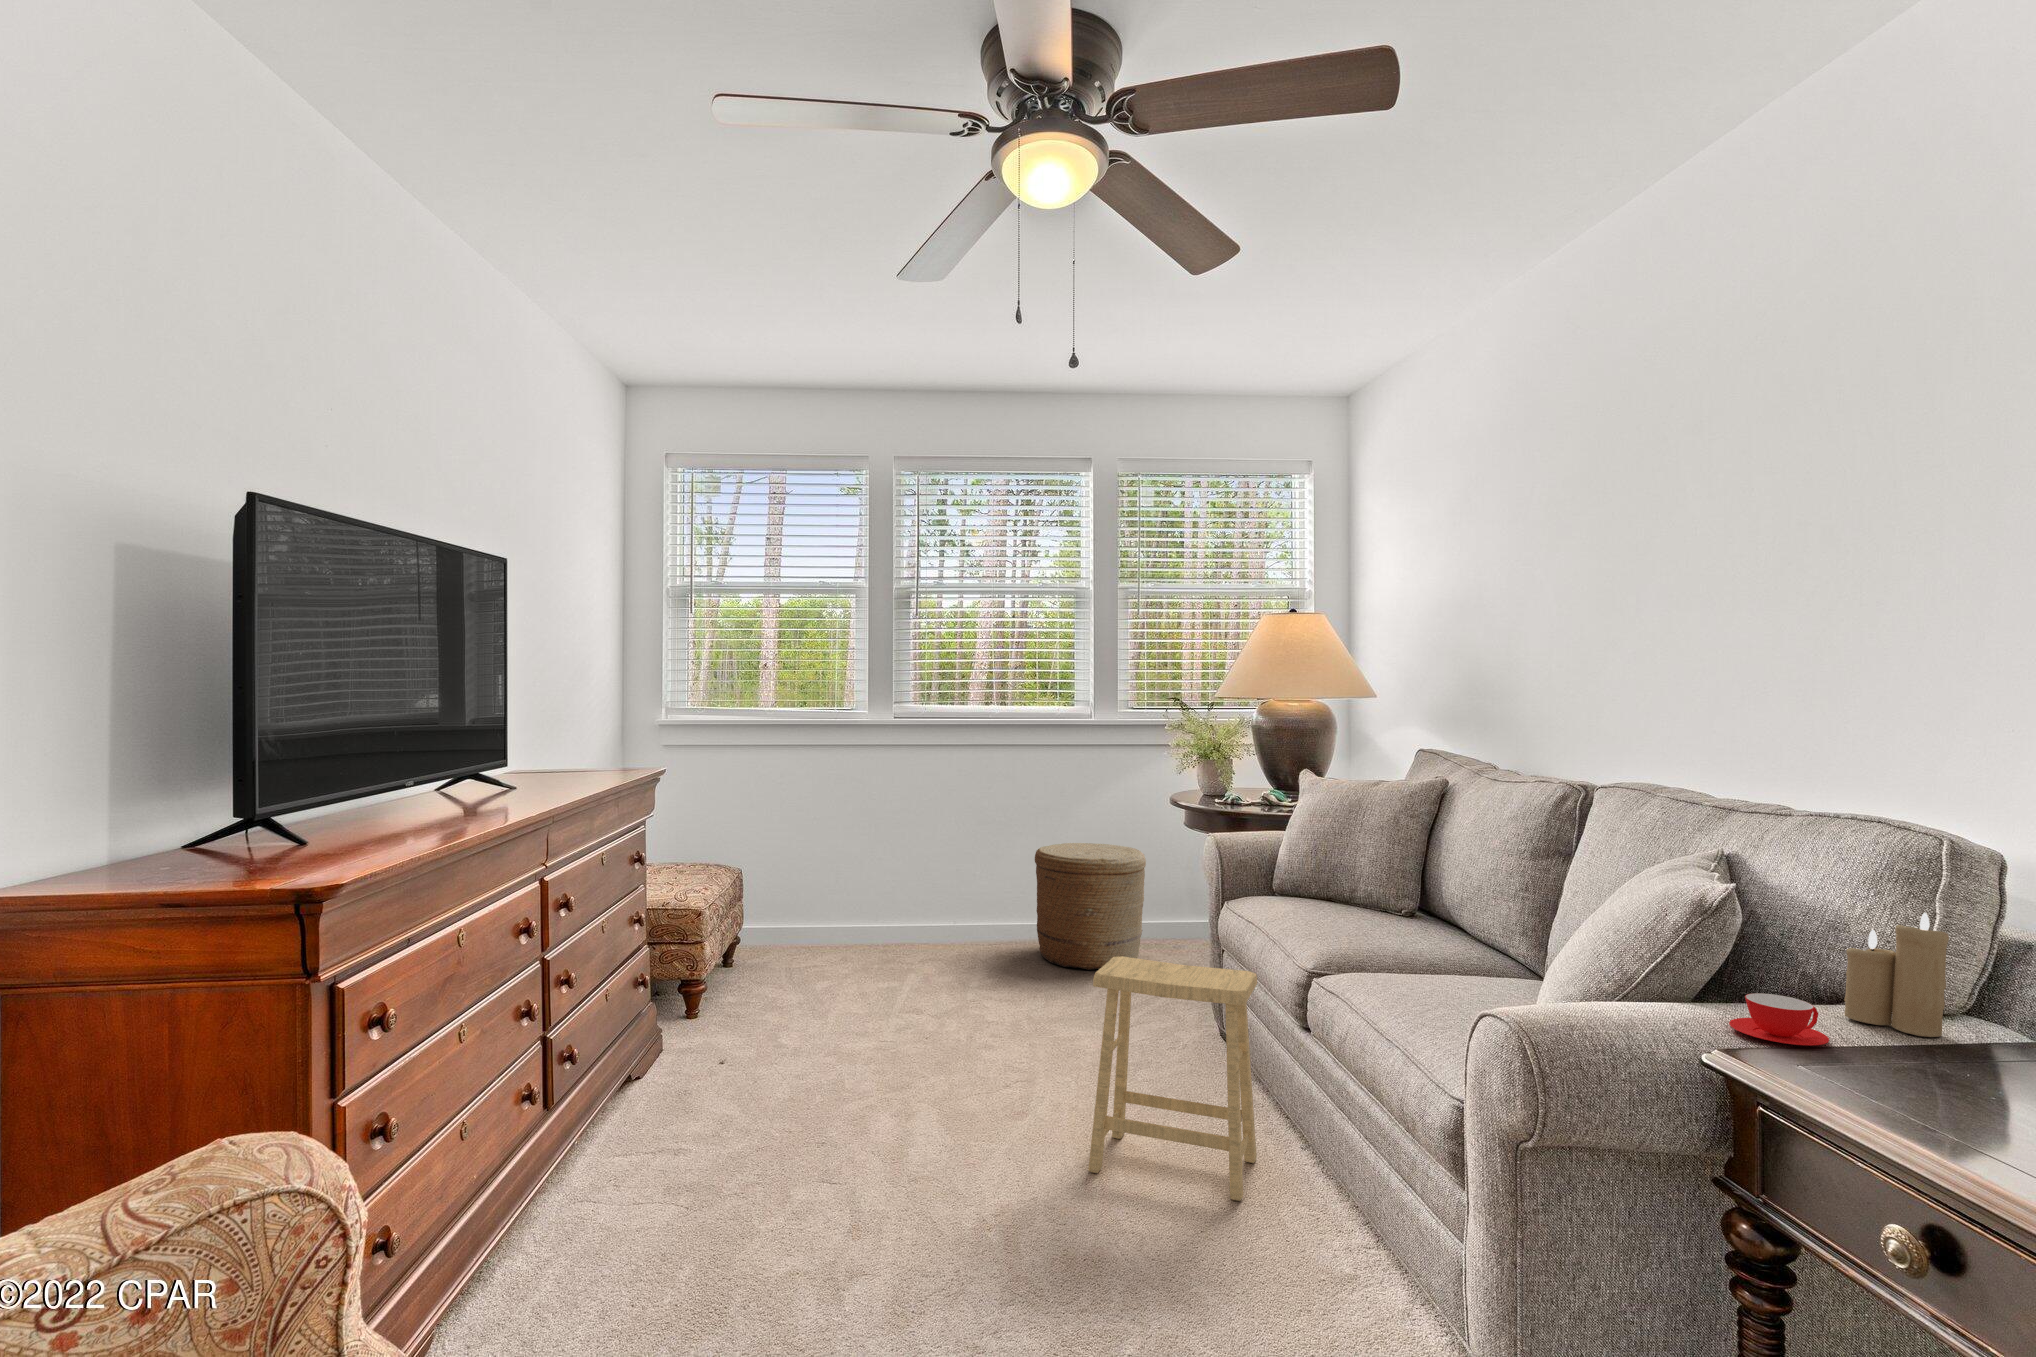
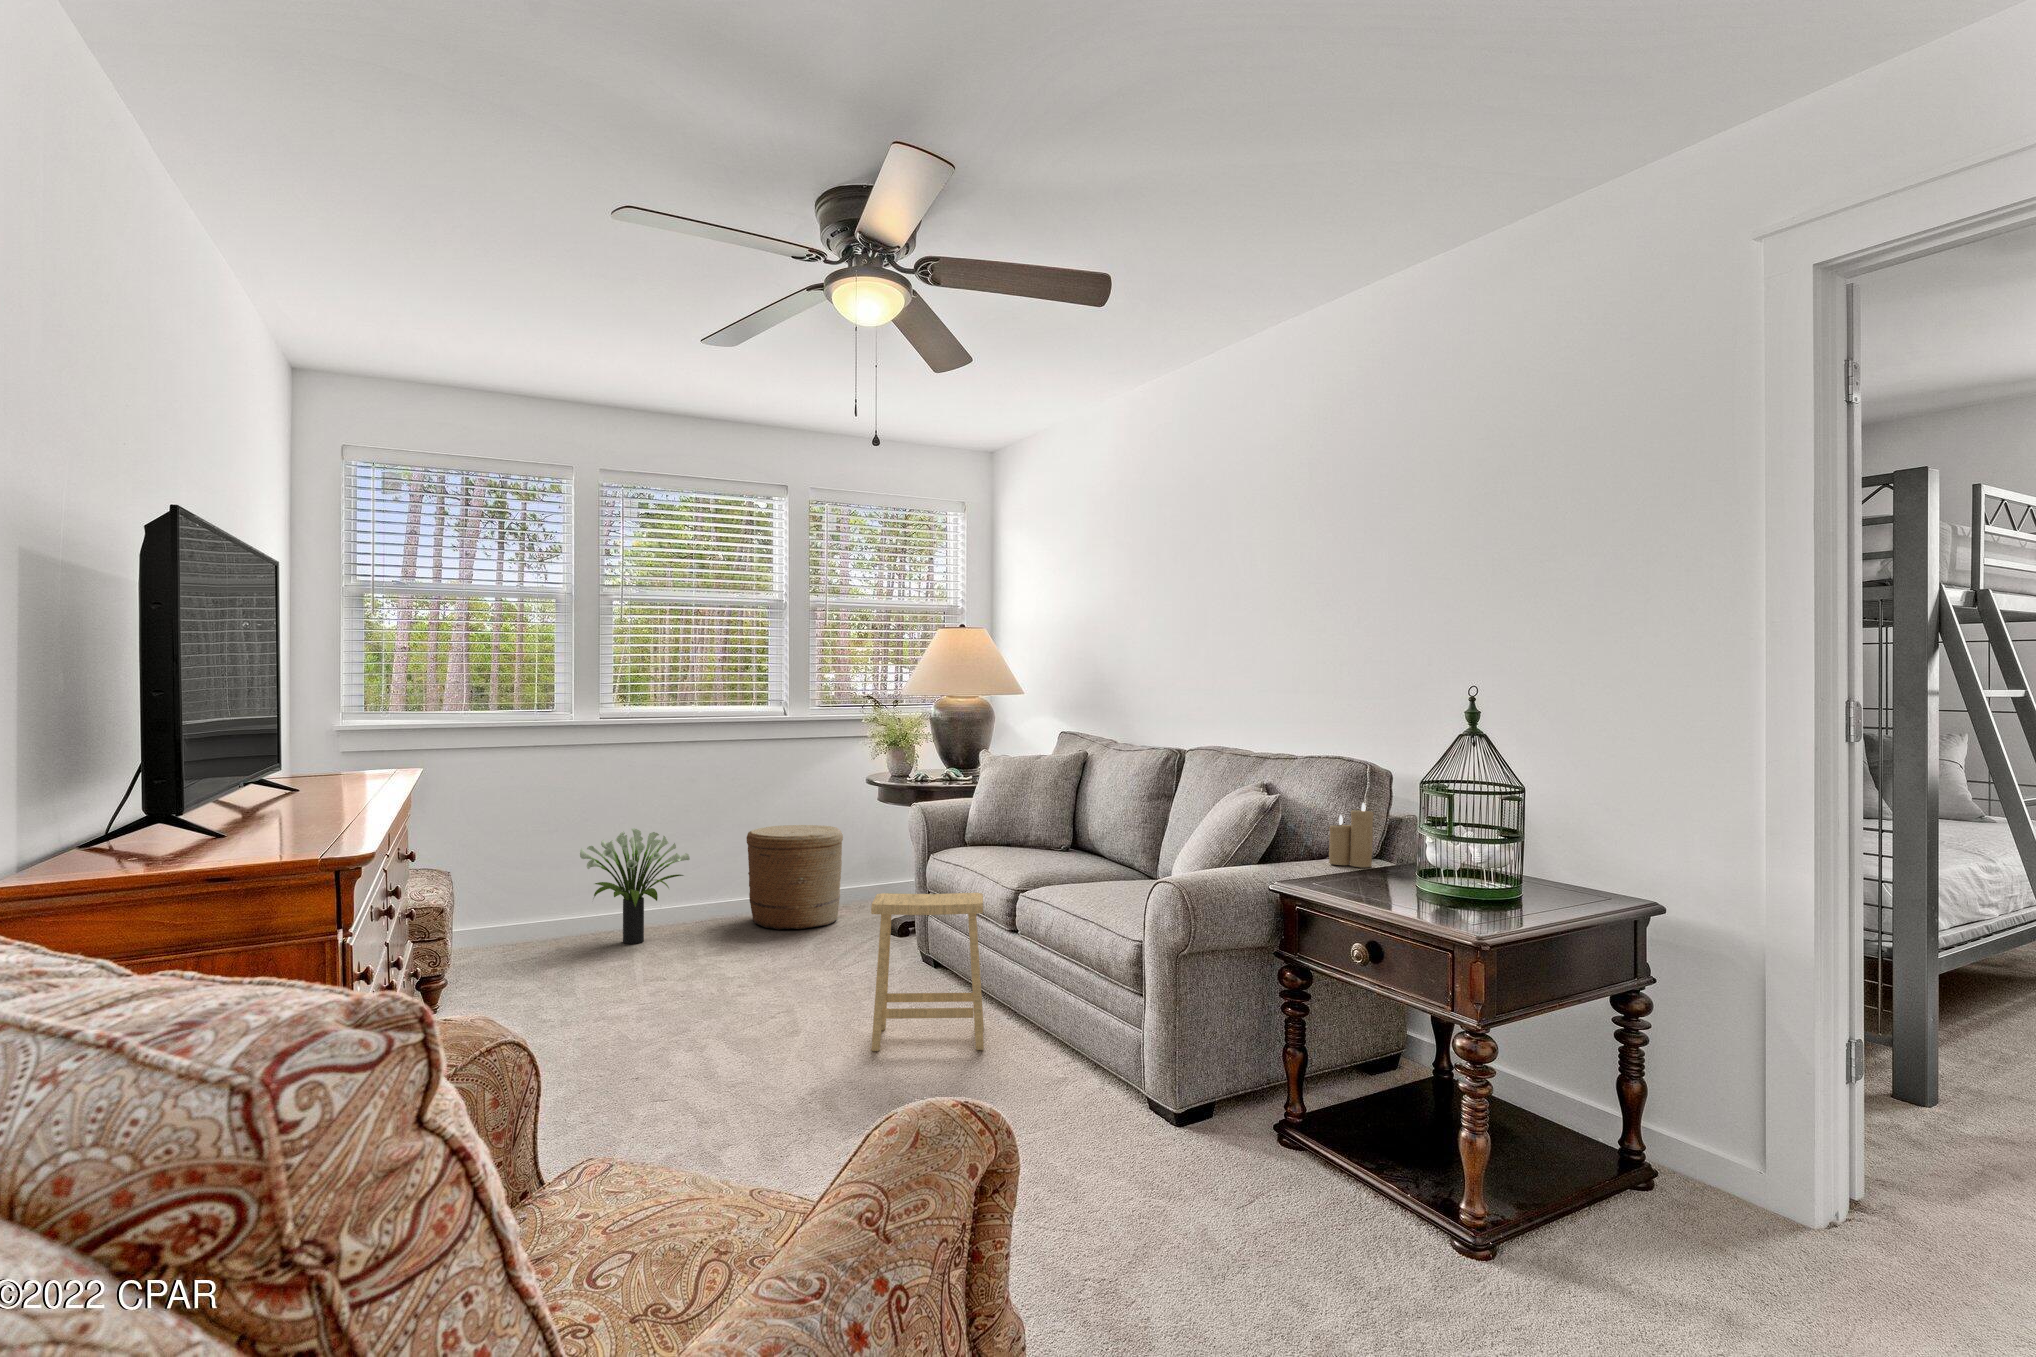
potted plant: none [851,836,966,965] -> present [580,828,690,944]
teacup: present [1729,993,1829,1046] -> none [1278,853,1324,876]

